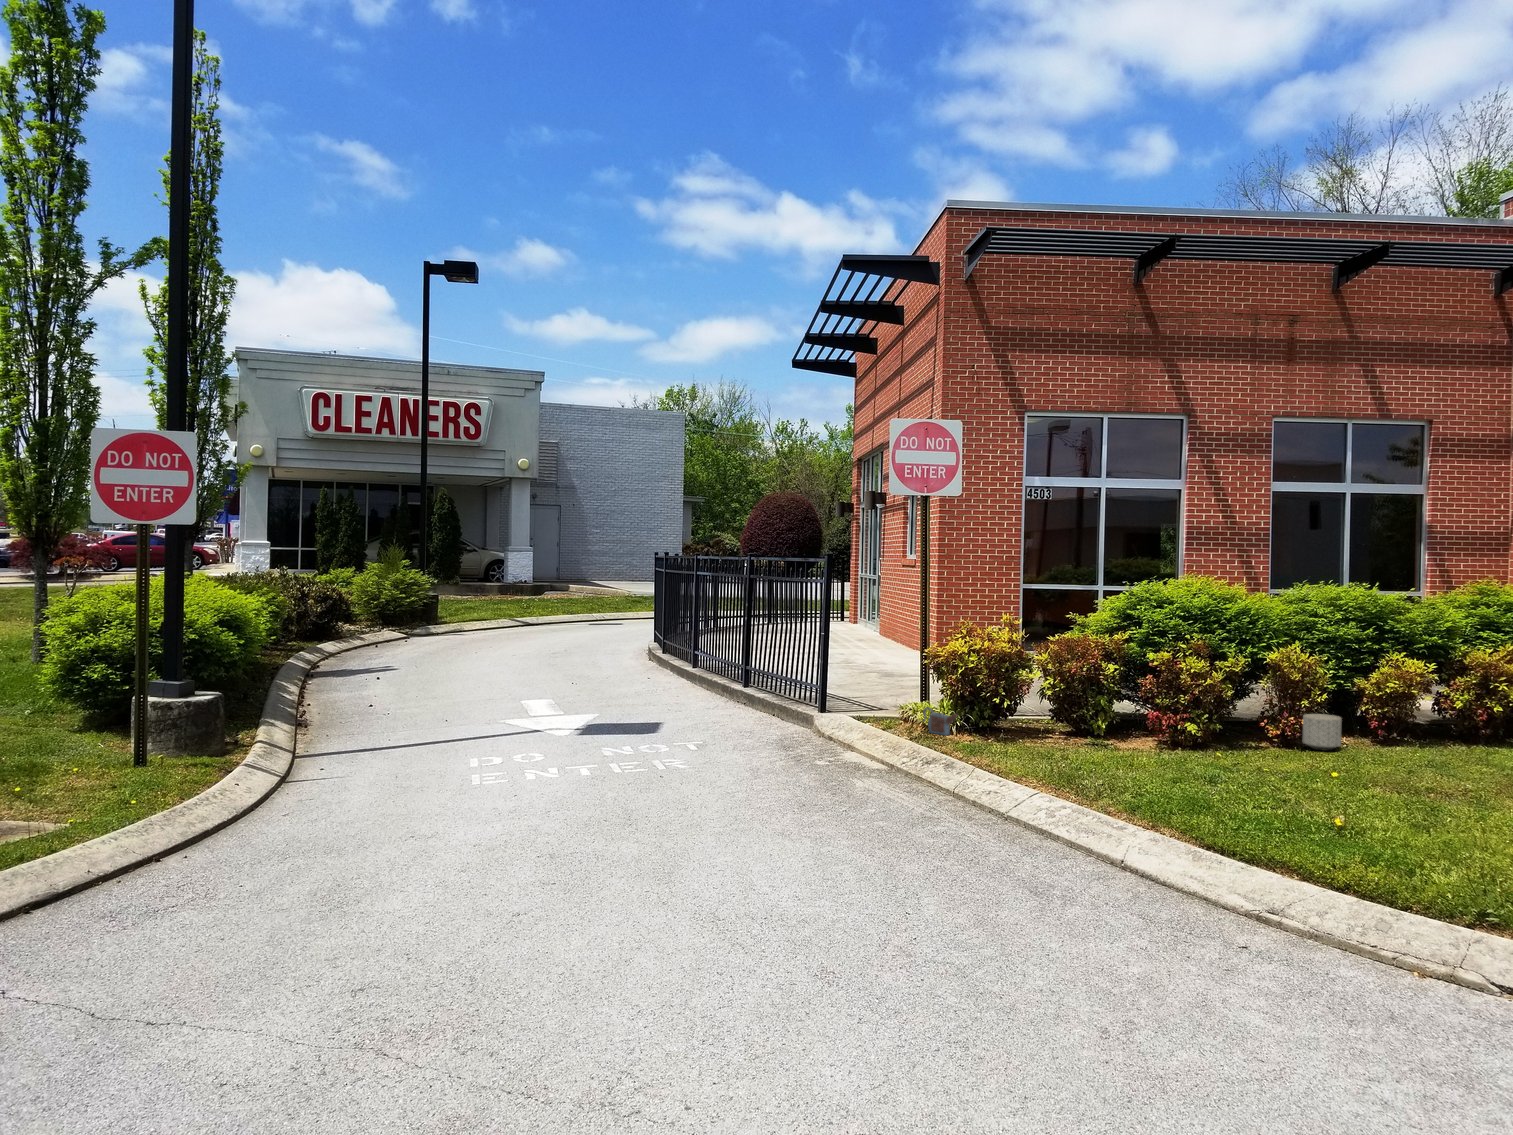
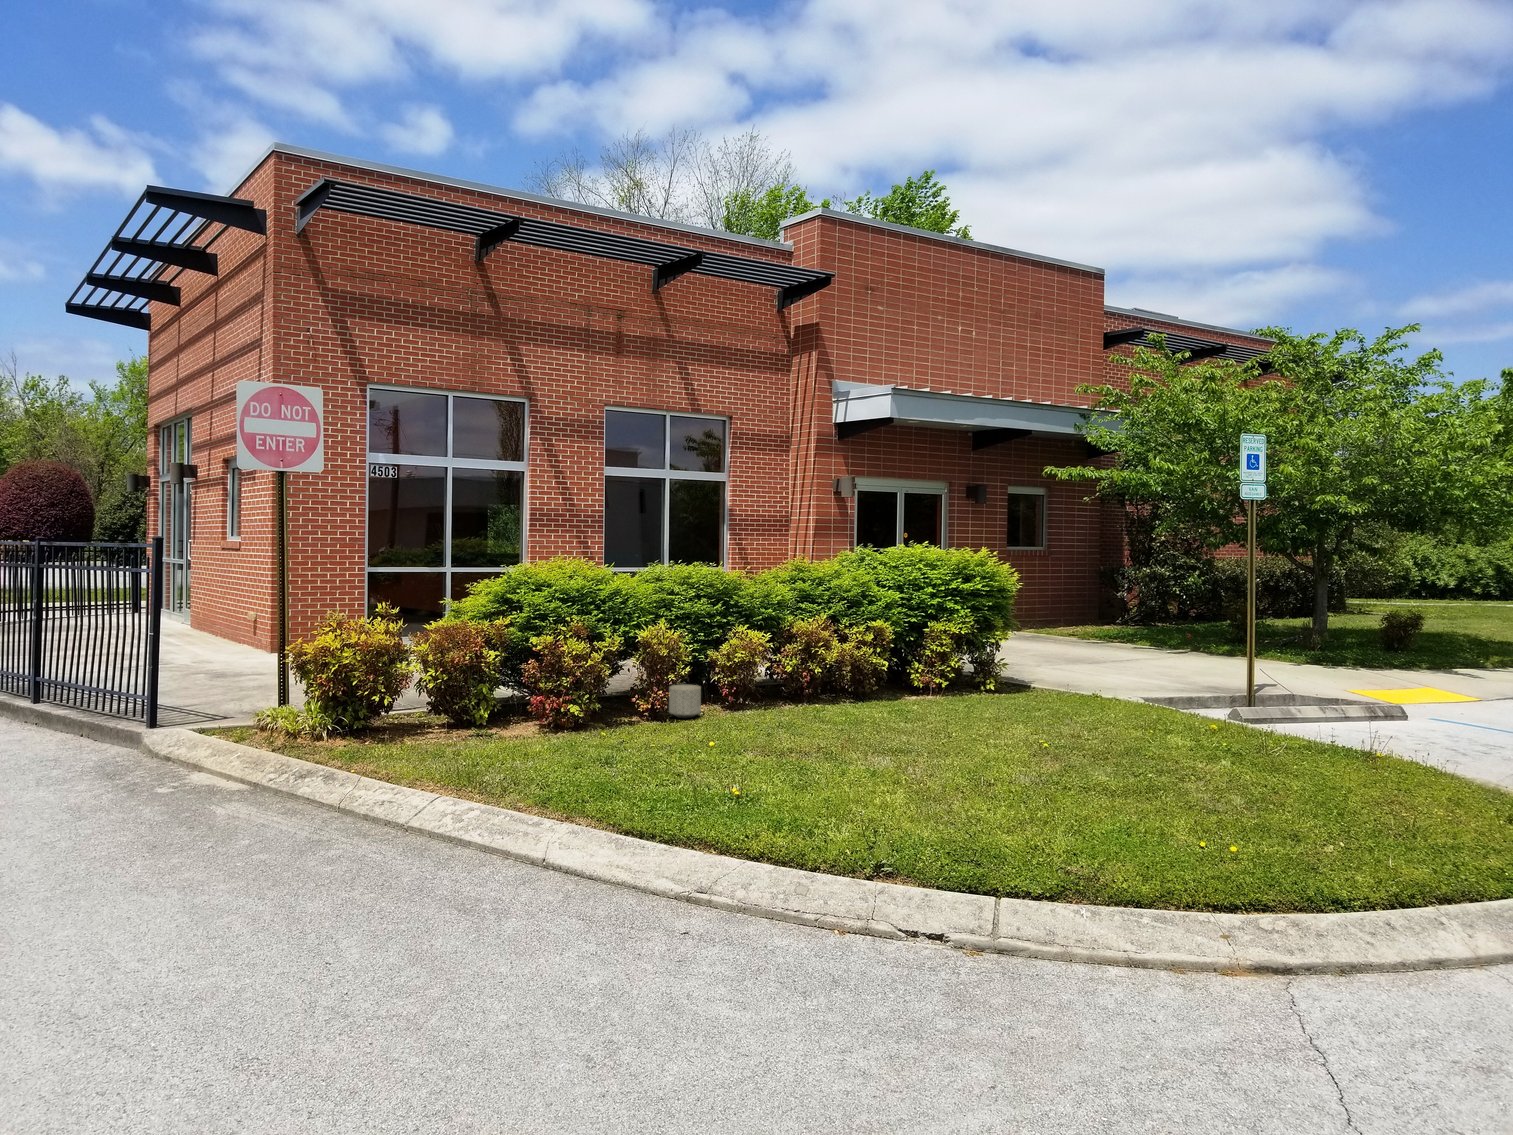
watering can: present [923,707,958,735] -> none [284,713,330,743]

